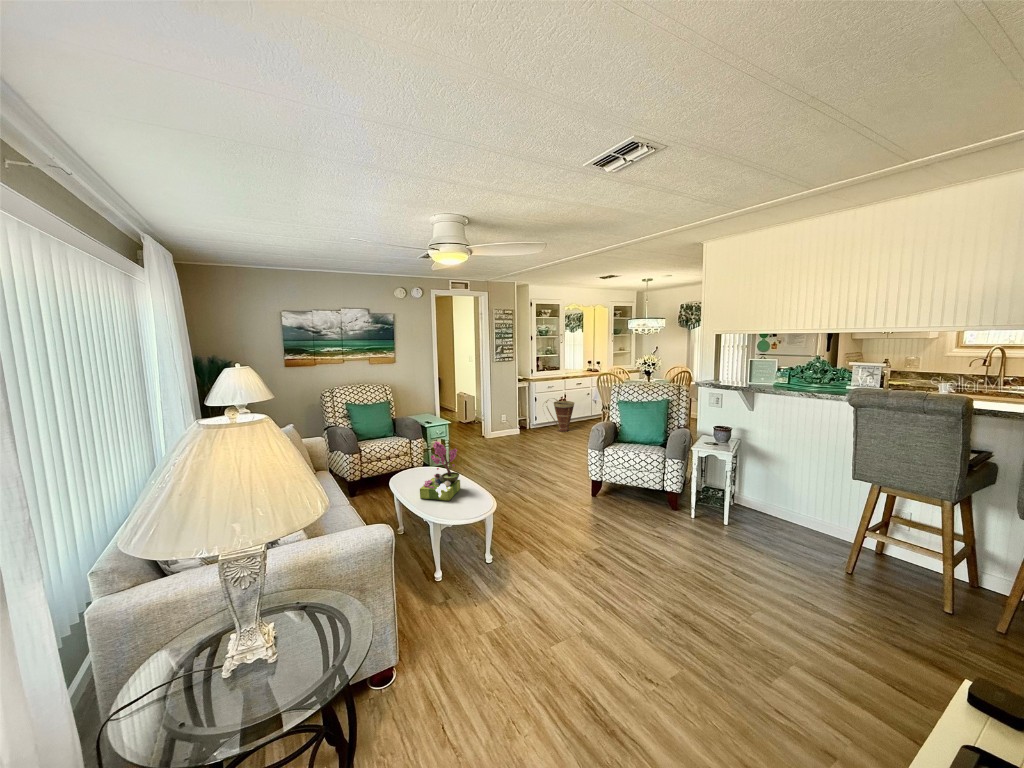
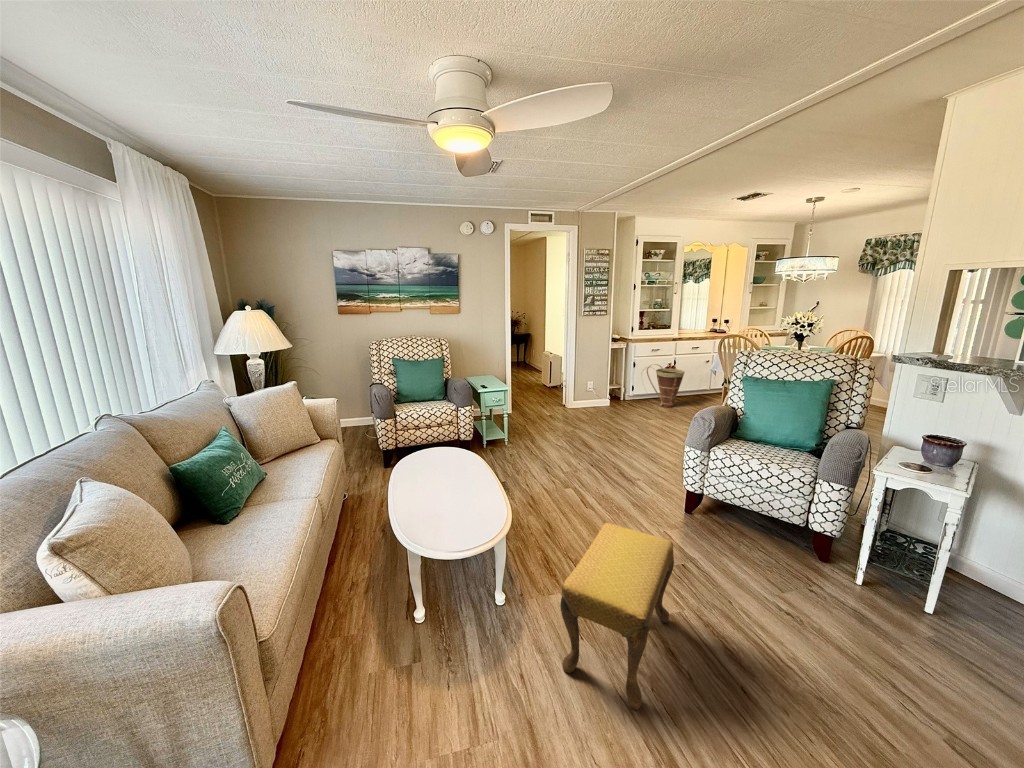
flower arrangement: present [420,441,460,501] -> none [411,419,472,509]
footstool: none [539,496,596,592] -> present [560,523,674,710]

